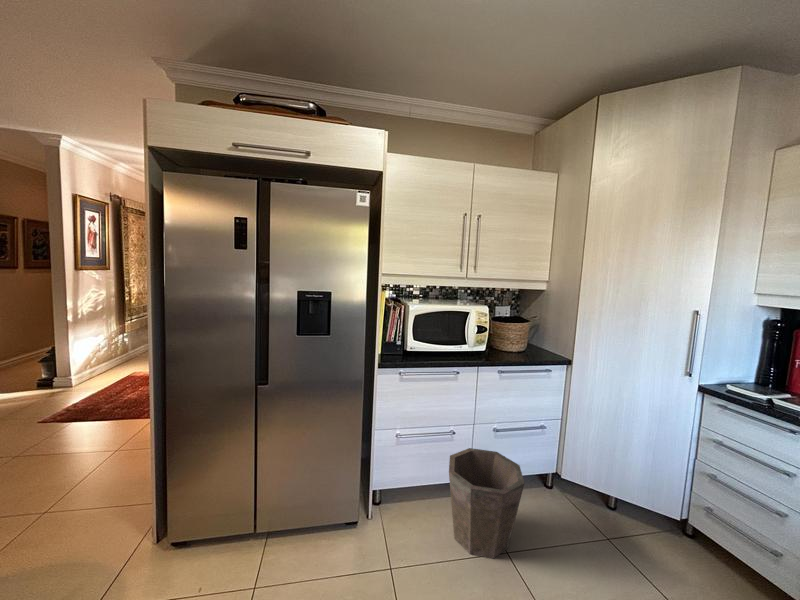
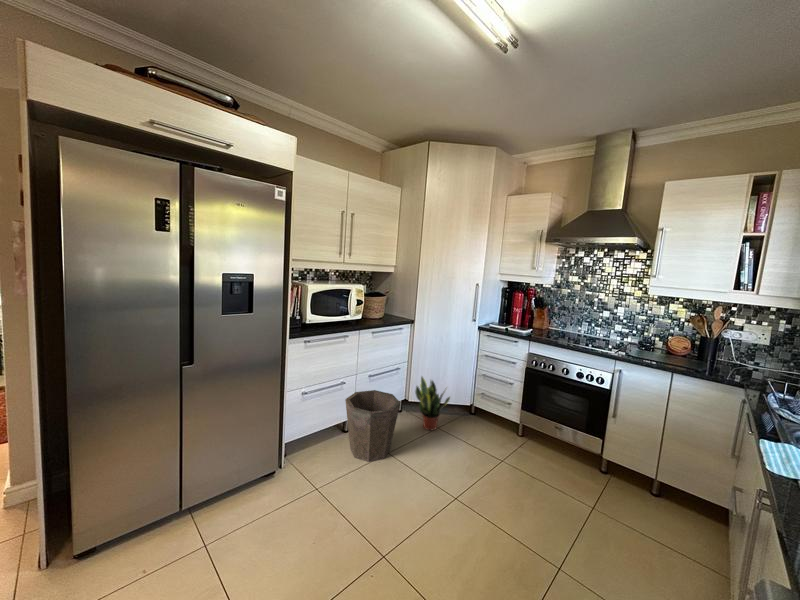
potted plant: none [568,447,628,540] -> present [415,377,450,430]

